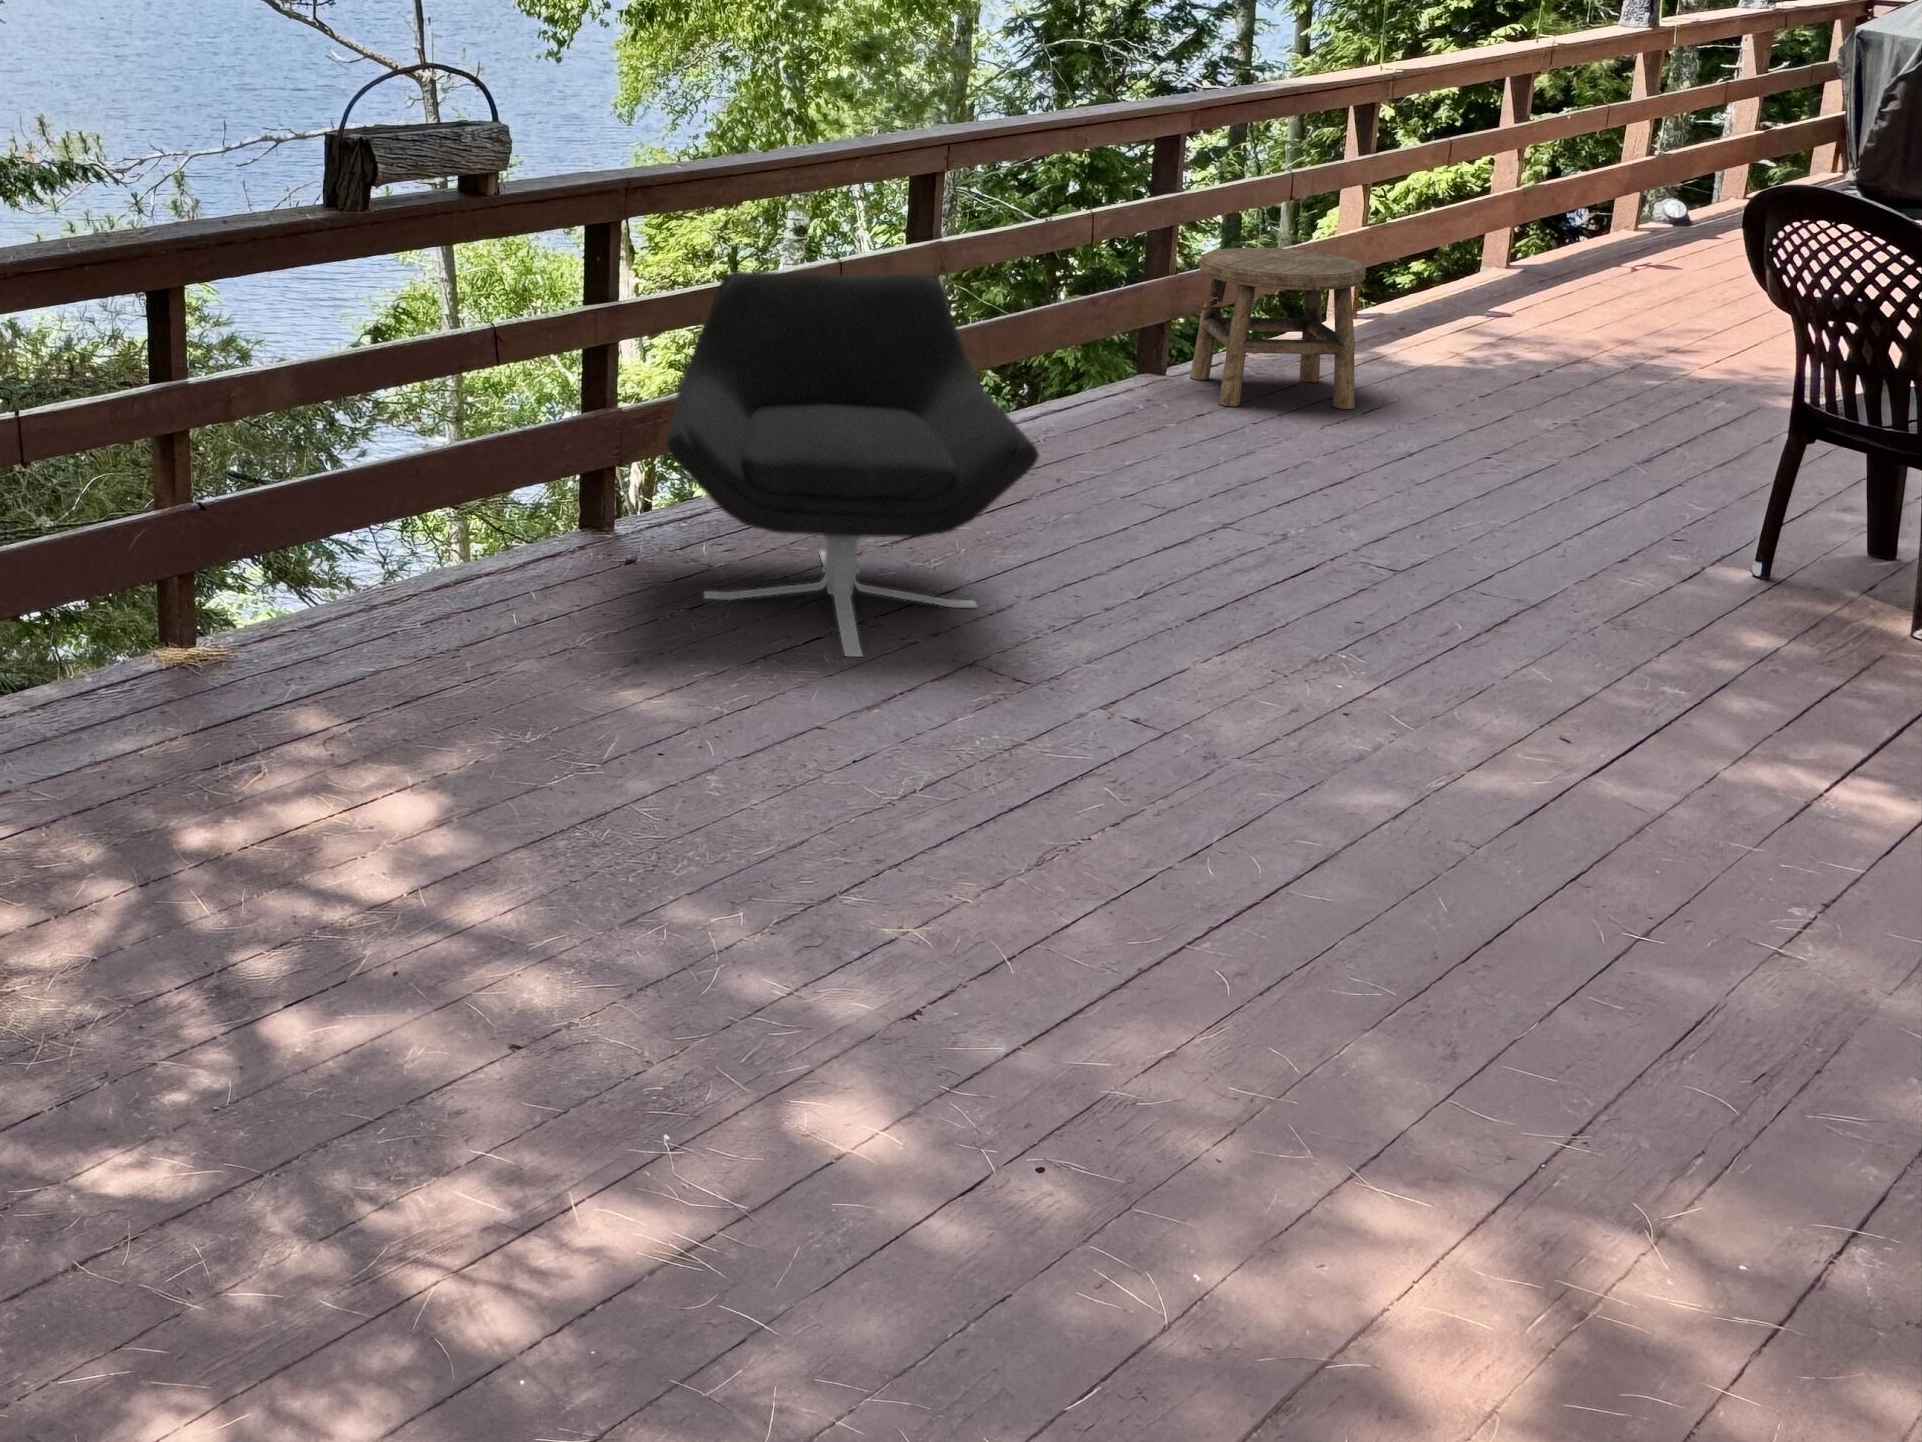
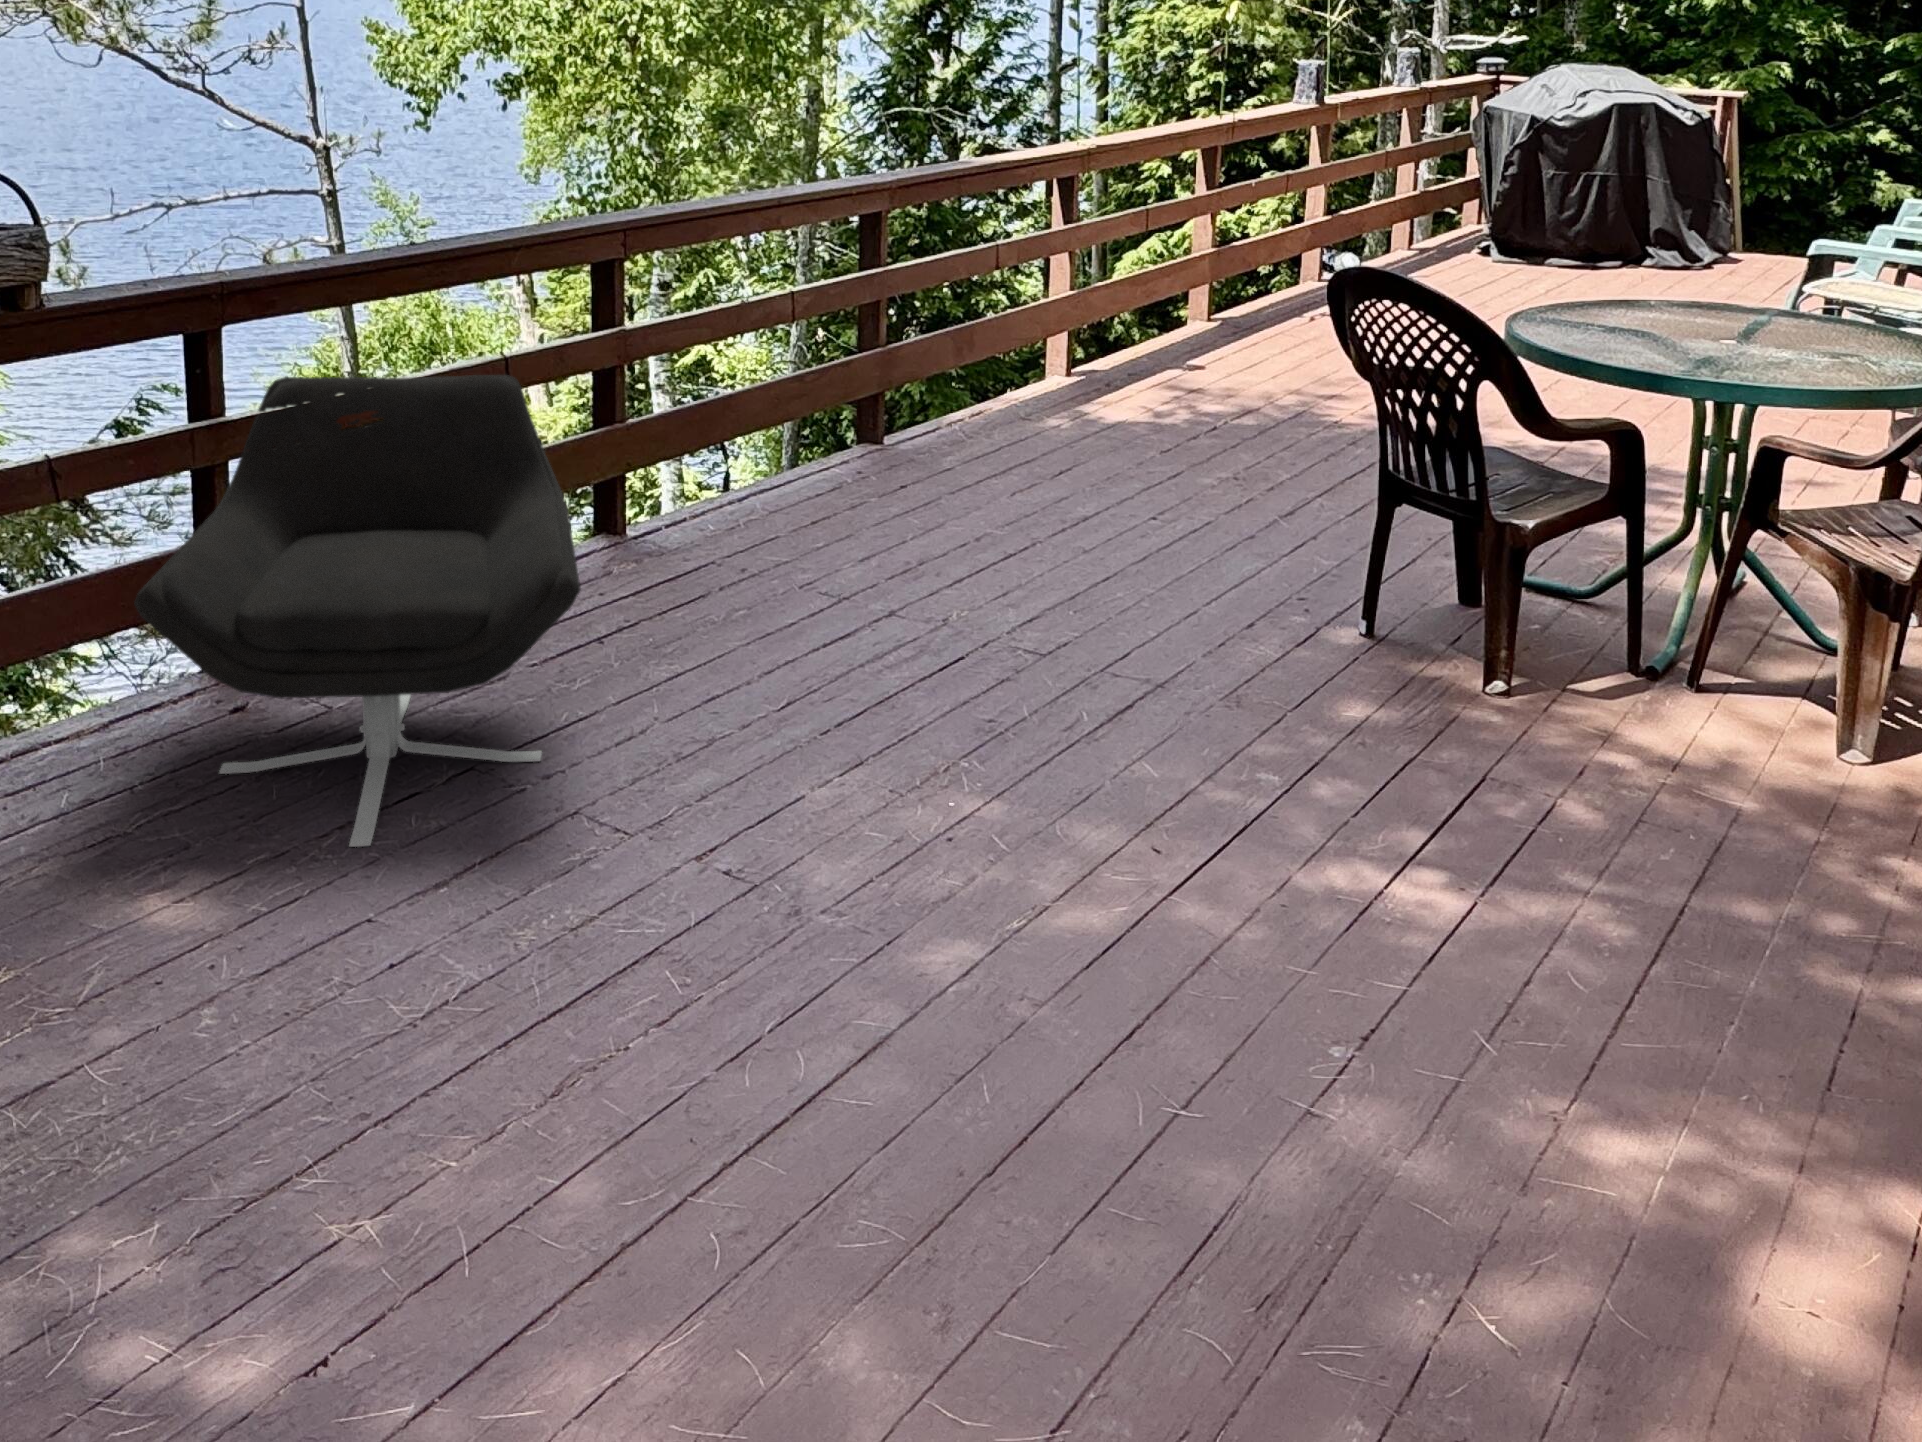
stool: present [1190,248,1366,409] -> none [882,320,1036,482]

